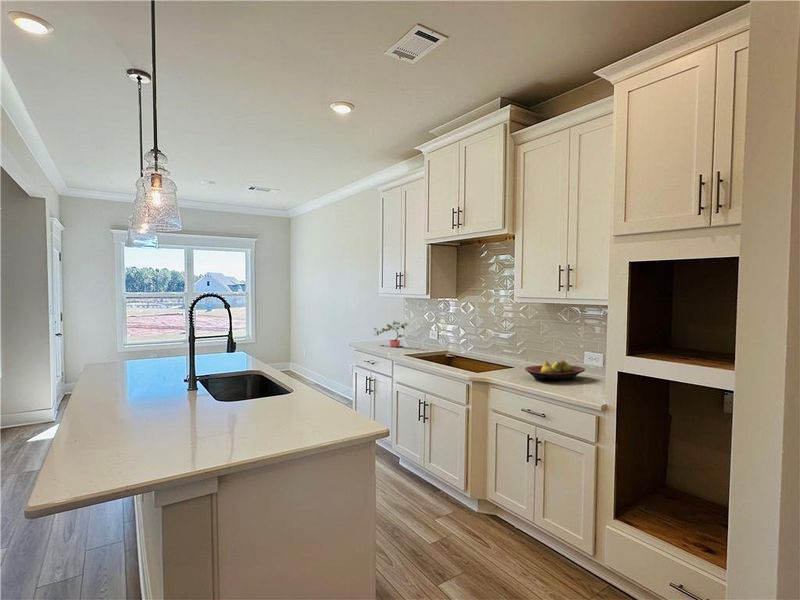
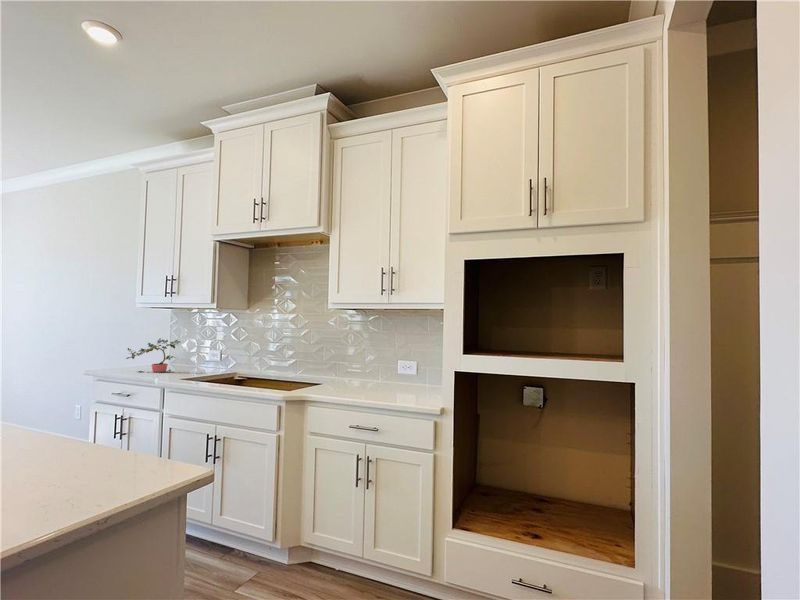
fruit bowl: present [525,360,585,381] -> none [345,369,402,393]

